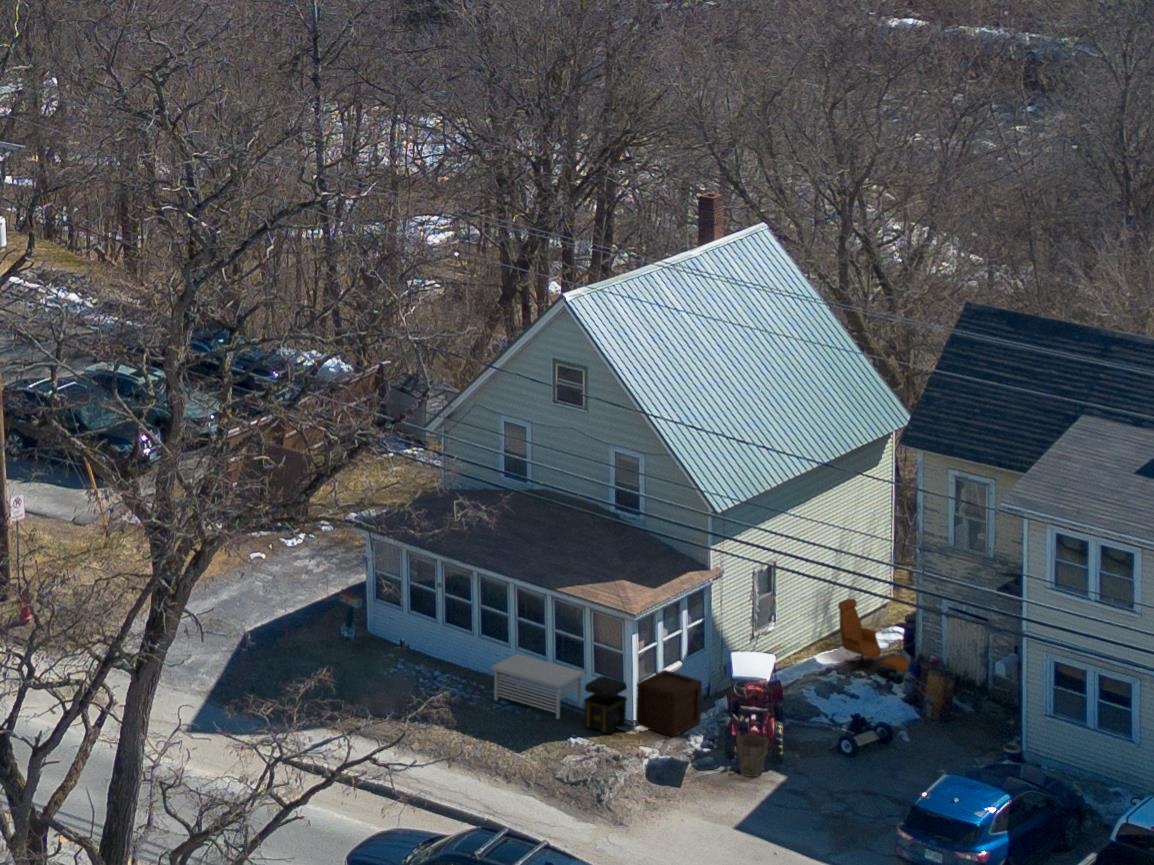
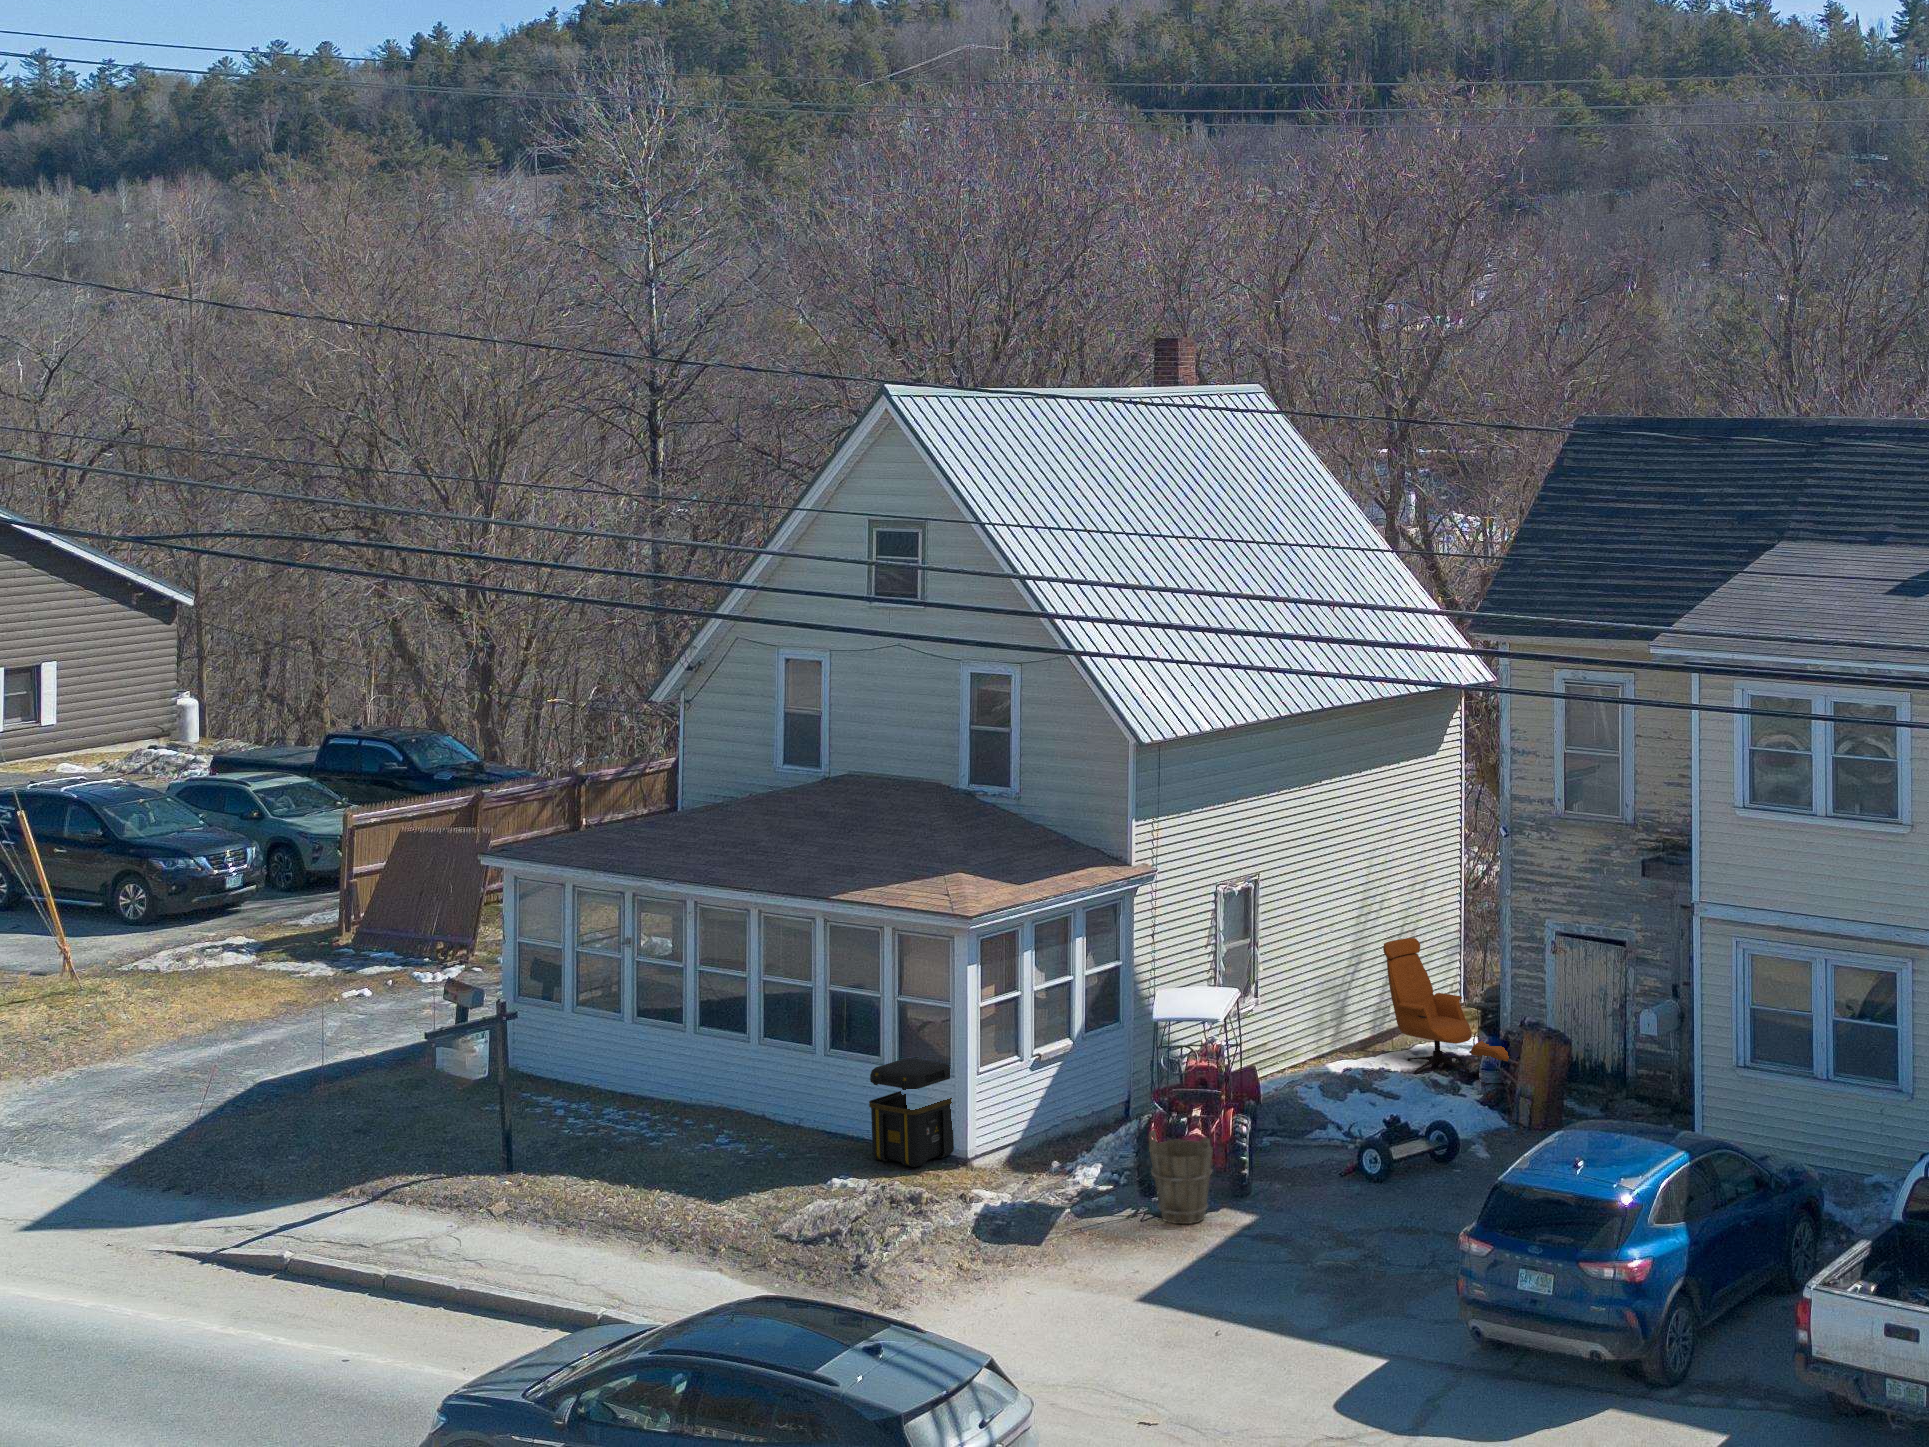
storage bench: present [491,654,584,719] -> none [709,1041,882,1148]
wooden crate: present [636,670,702,737] -> none [972,1047,1103,1169]

